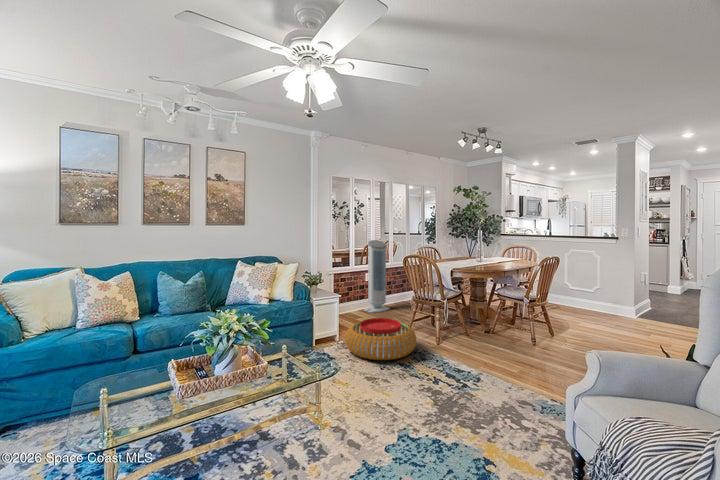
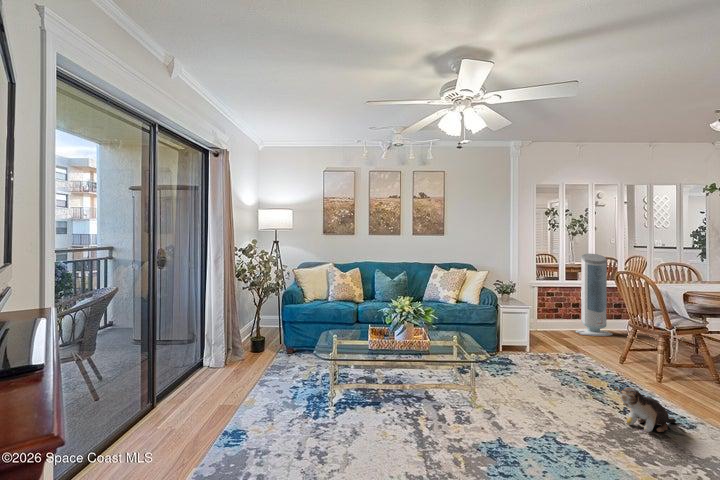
pouf: present [345,318,416,360] -> none [530,334,621,380]
plush toy: none [438,364,470,399] -> present [615,387,676,432]

